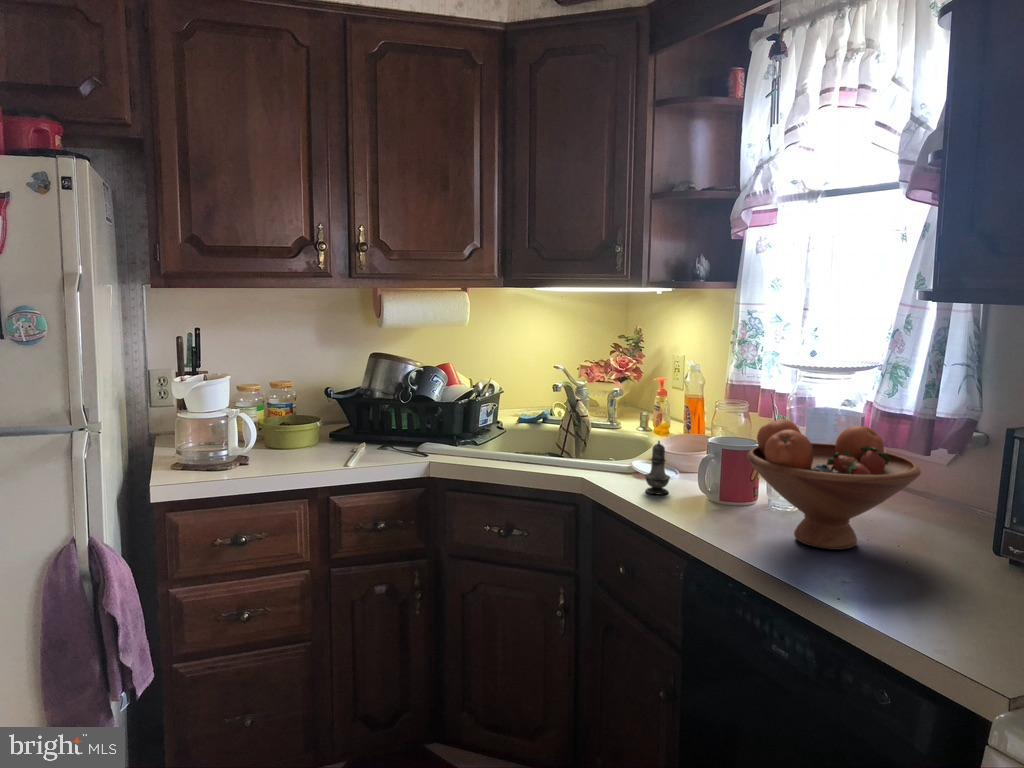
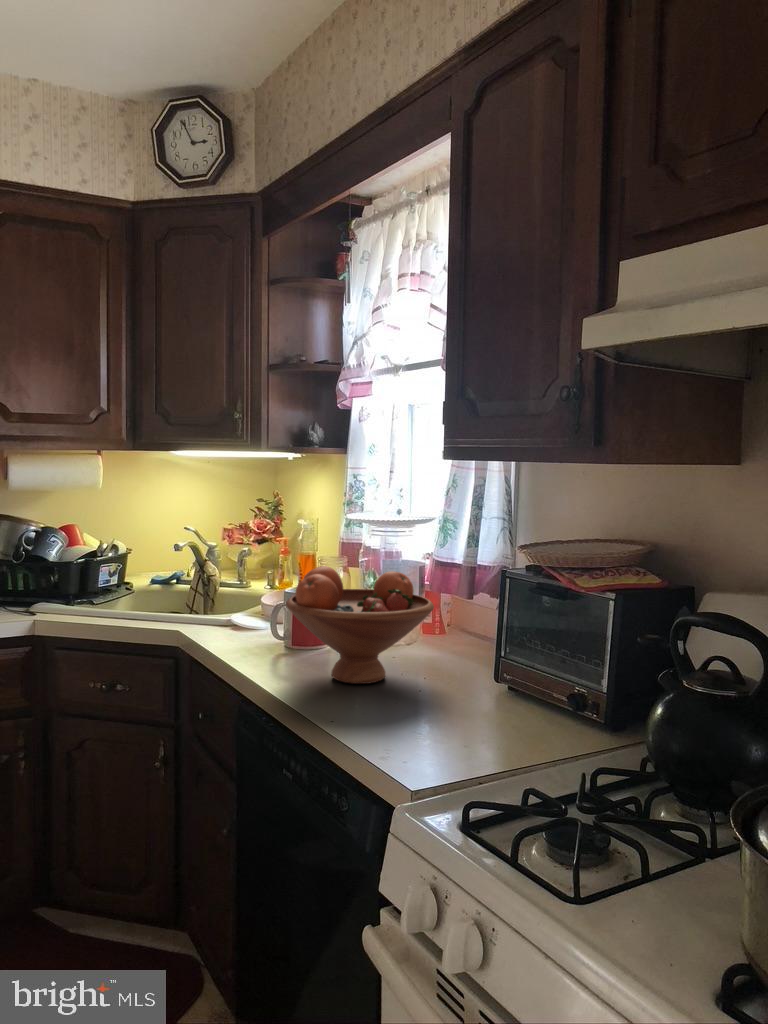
salt shaker: present [645,441,670,494] -> none [226,592,251,643]

